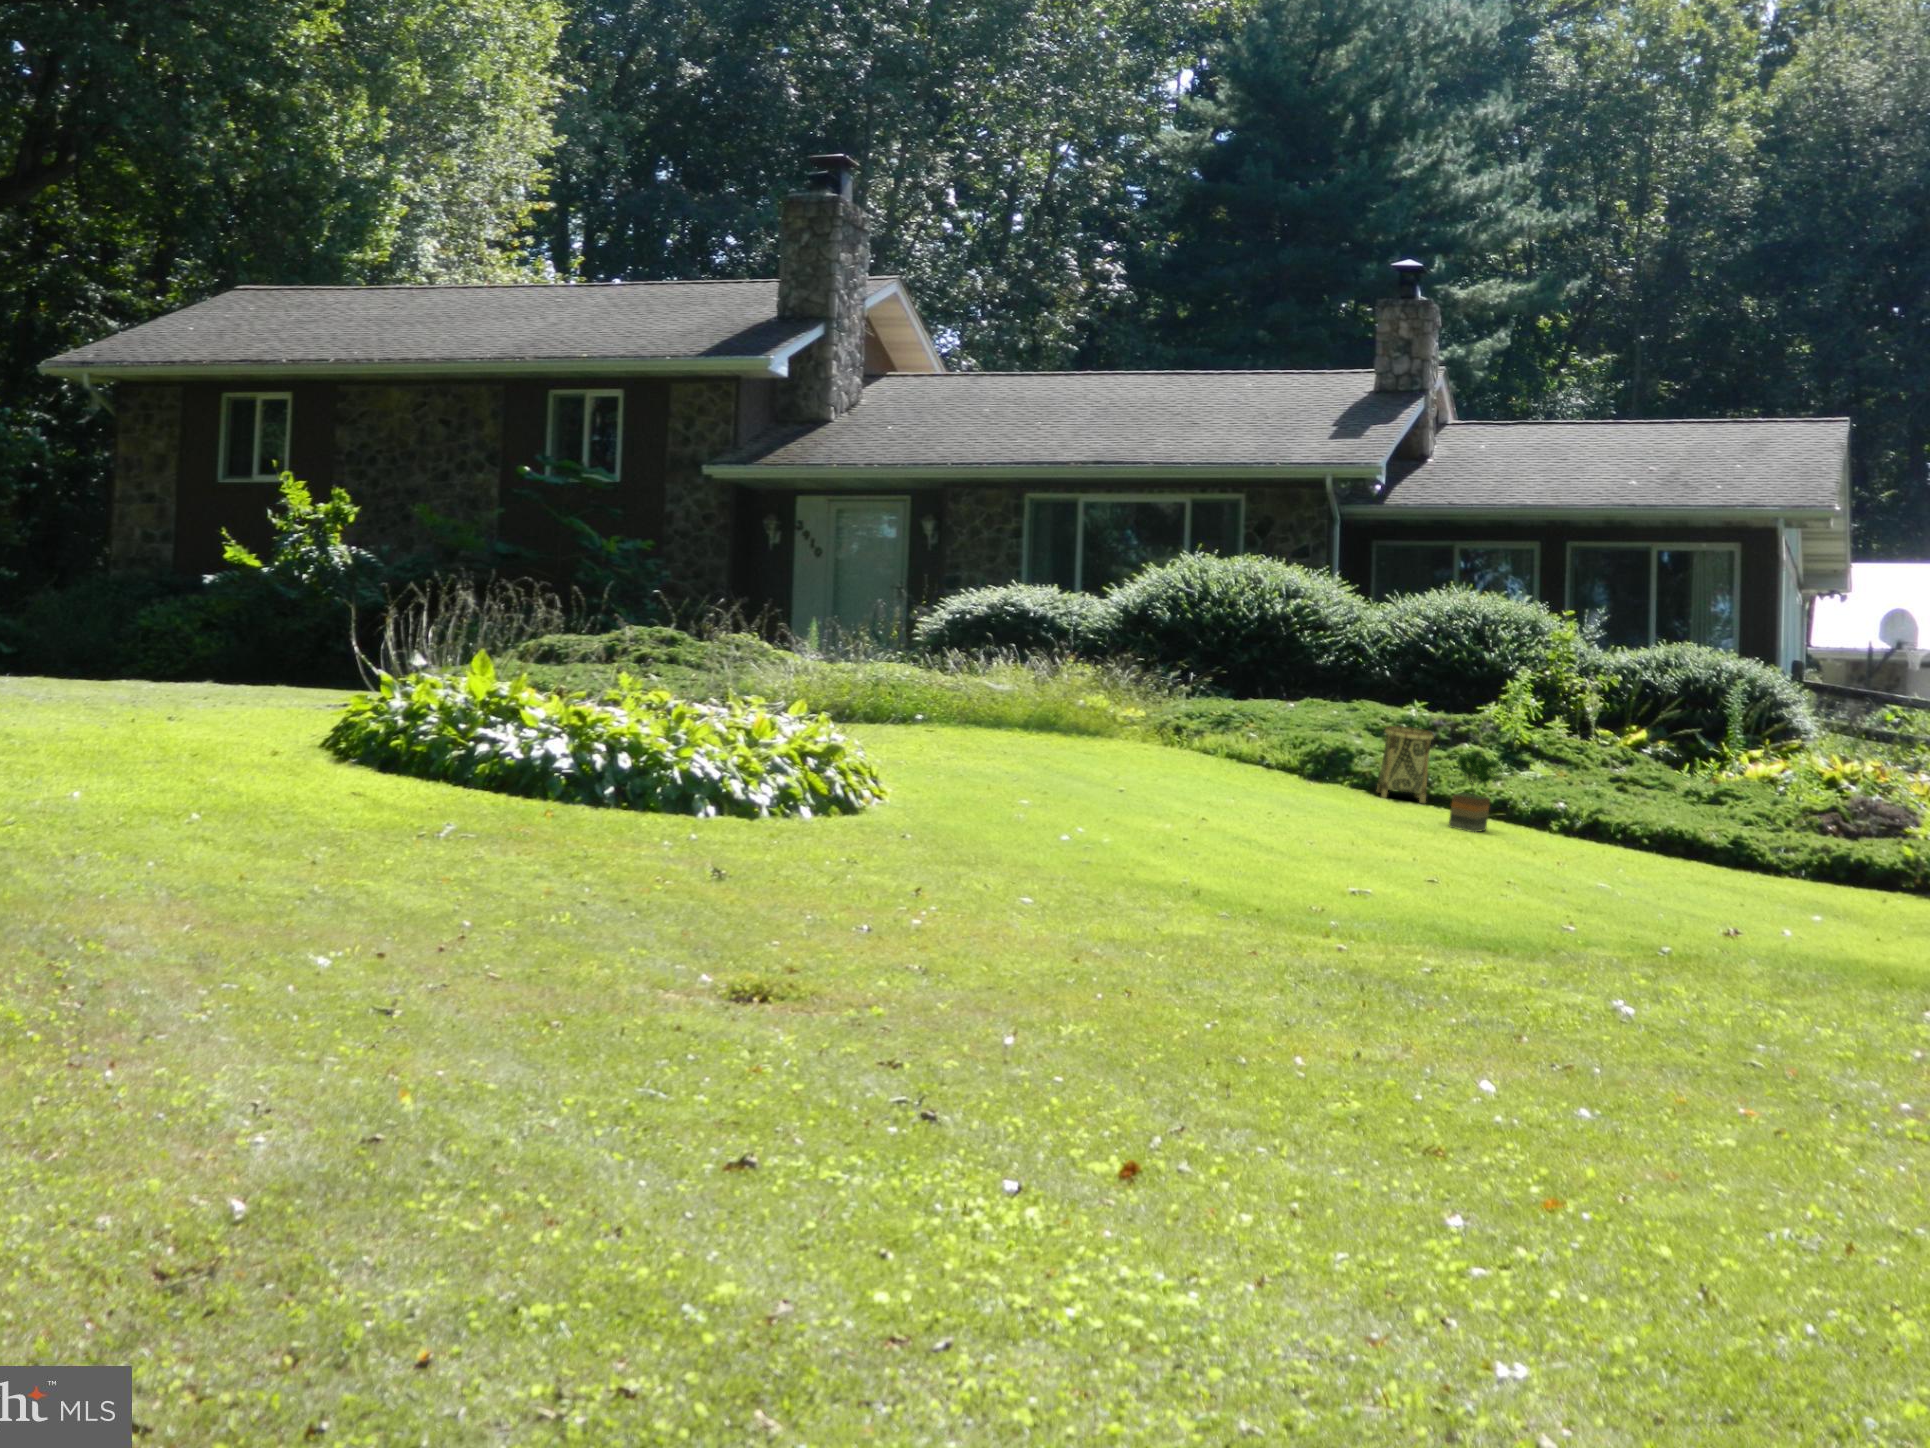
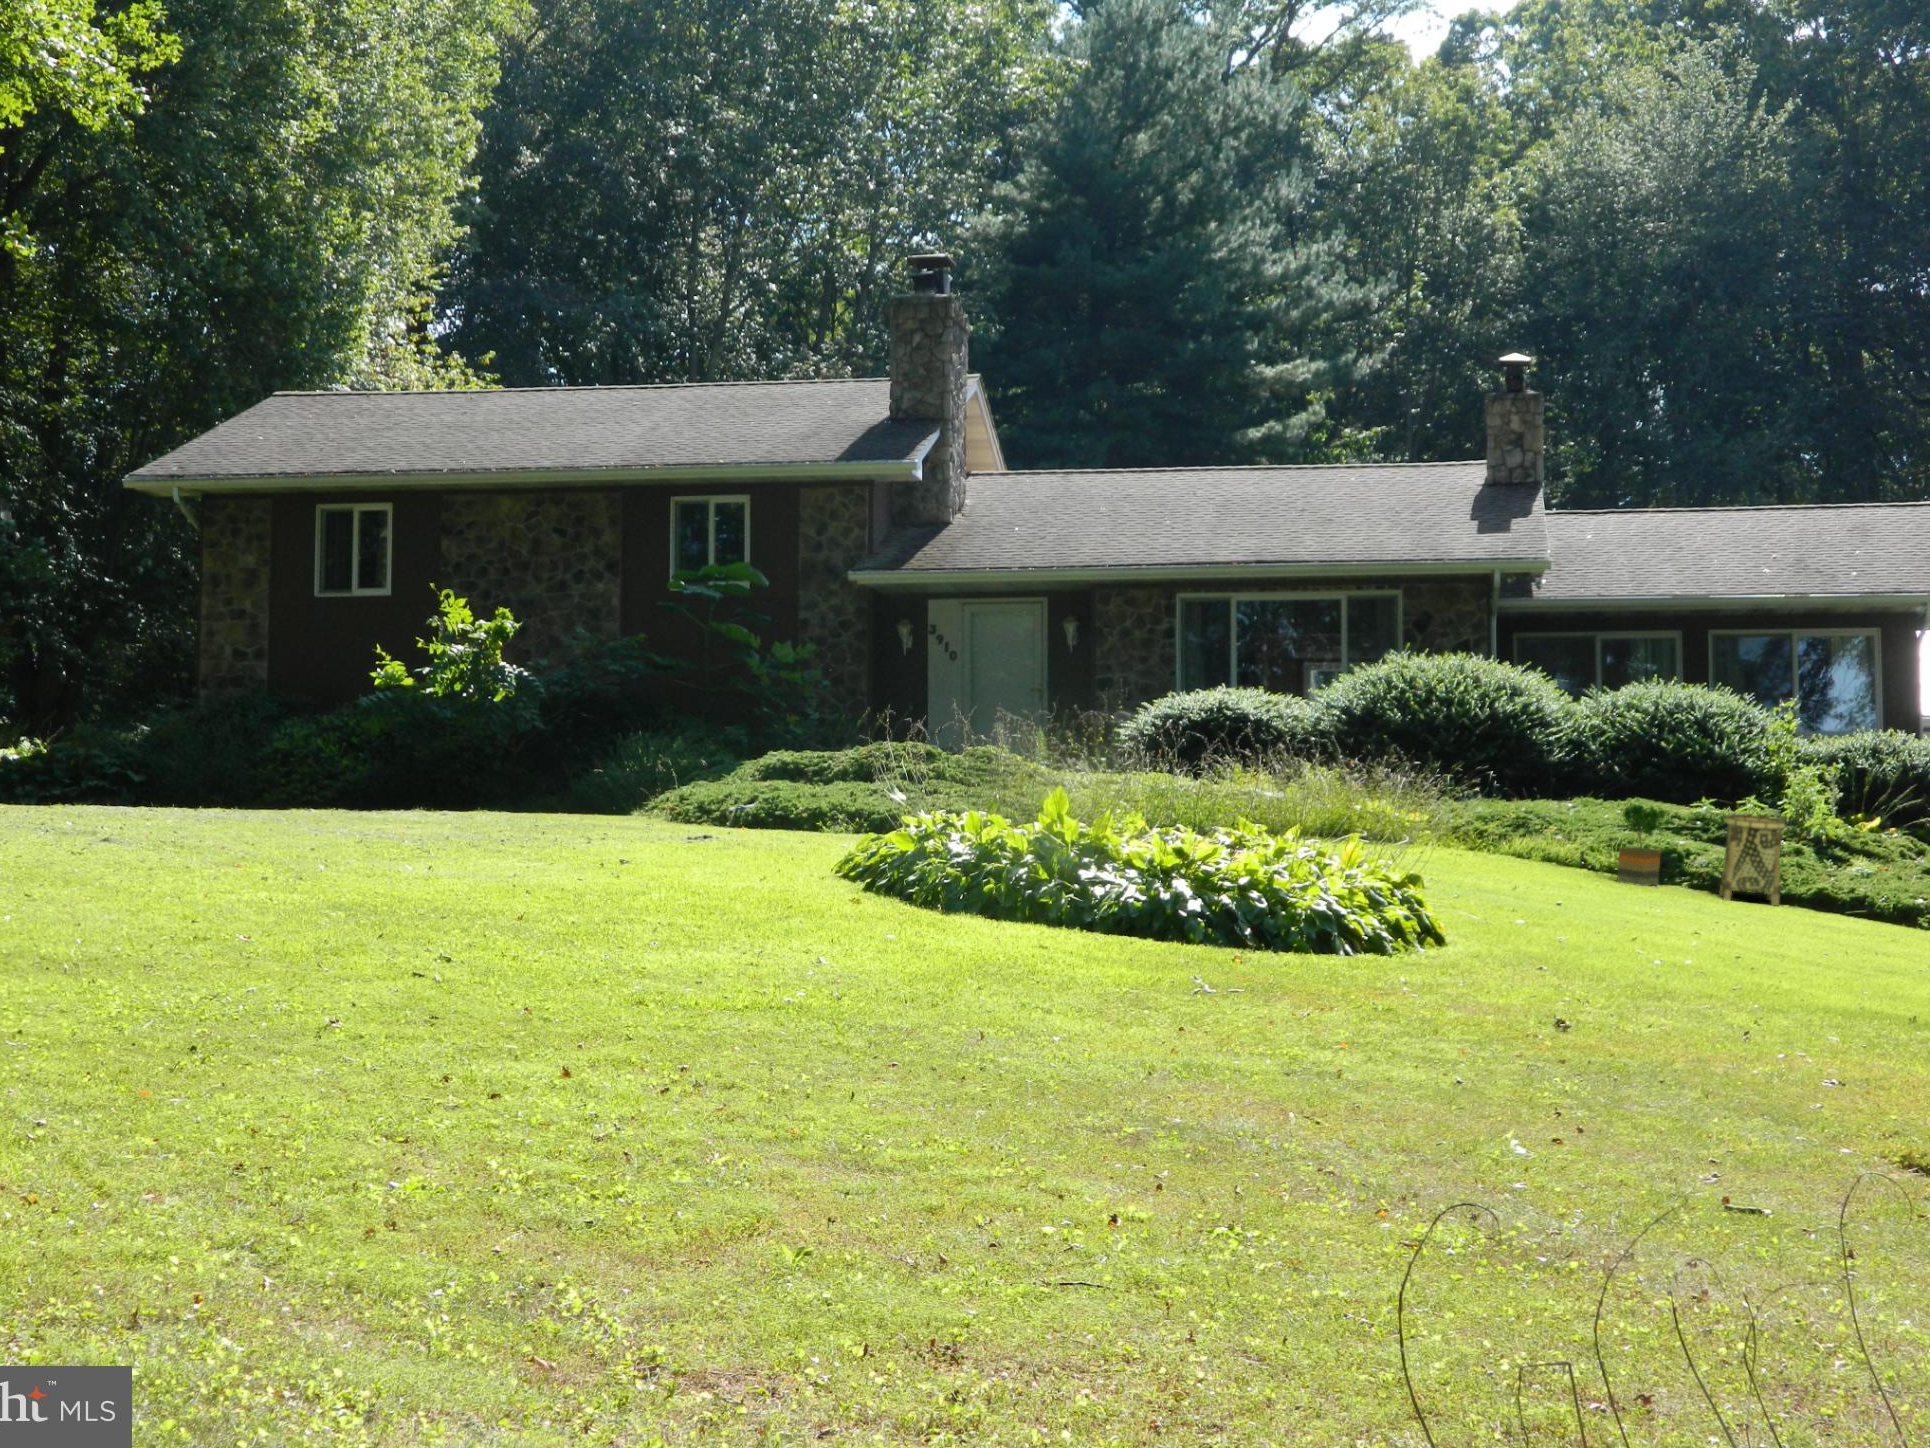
potted tree: present [1449,755,1502,832] -> present [1617,805,1670,886]

